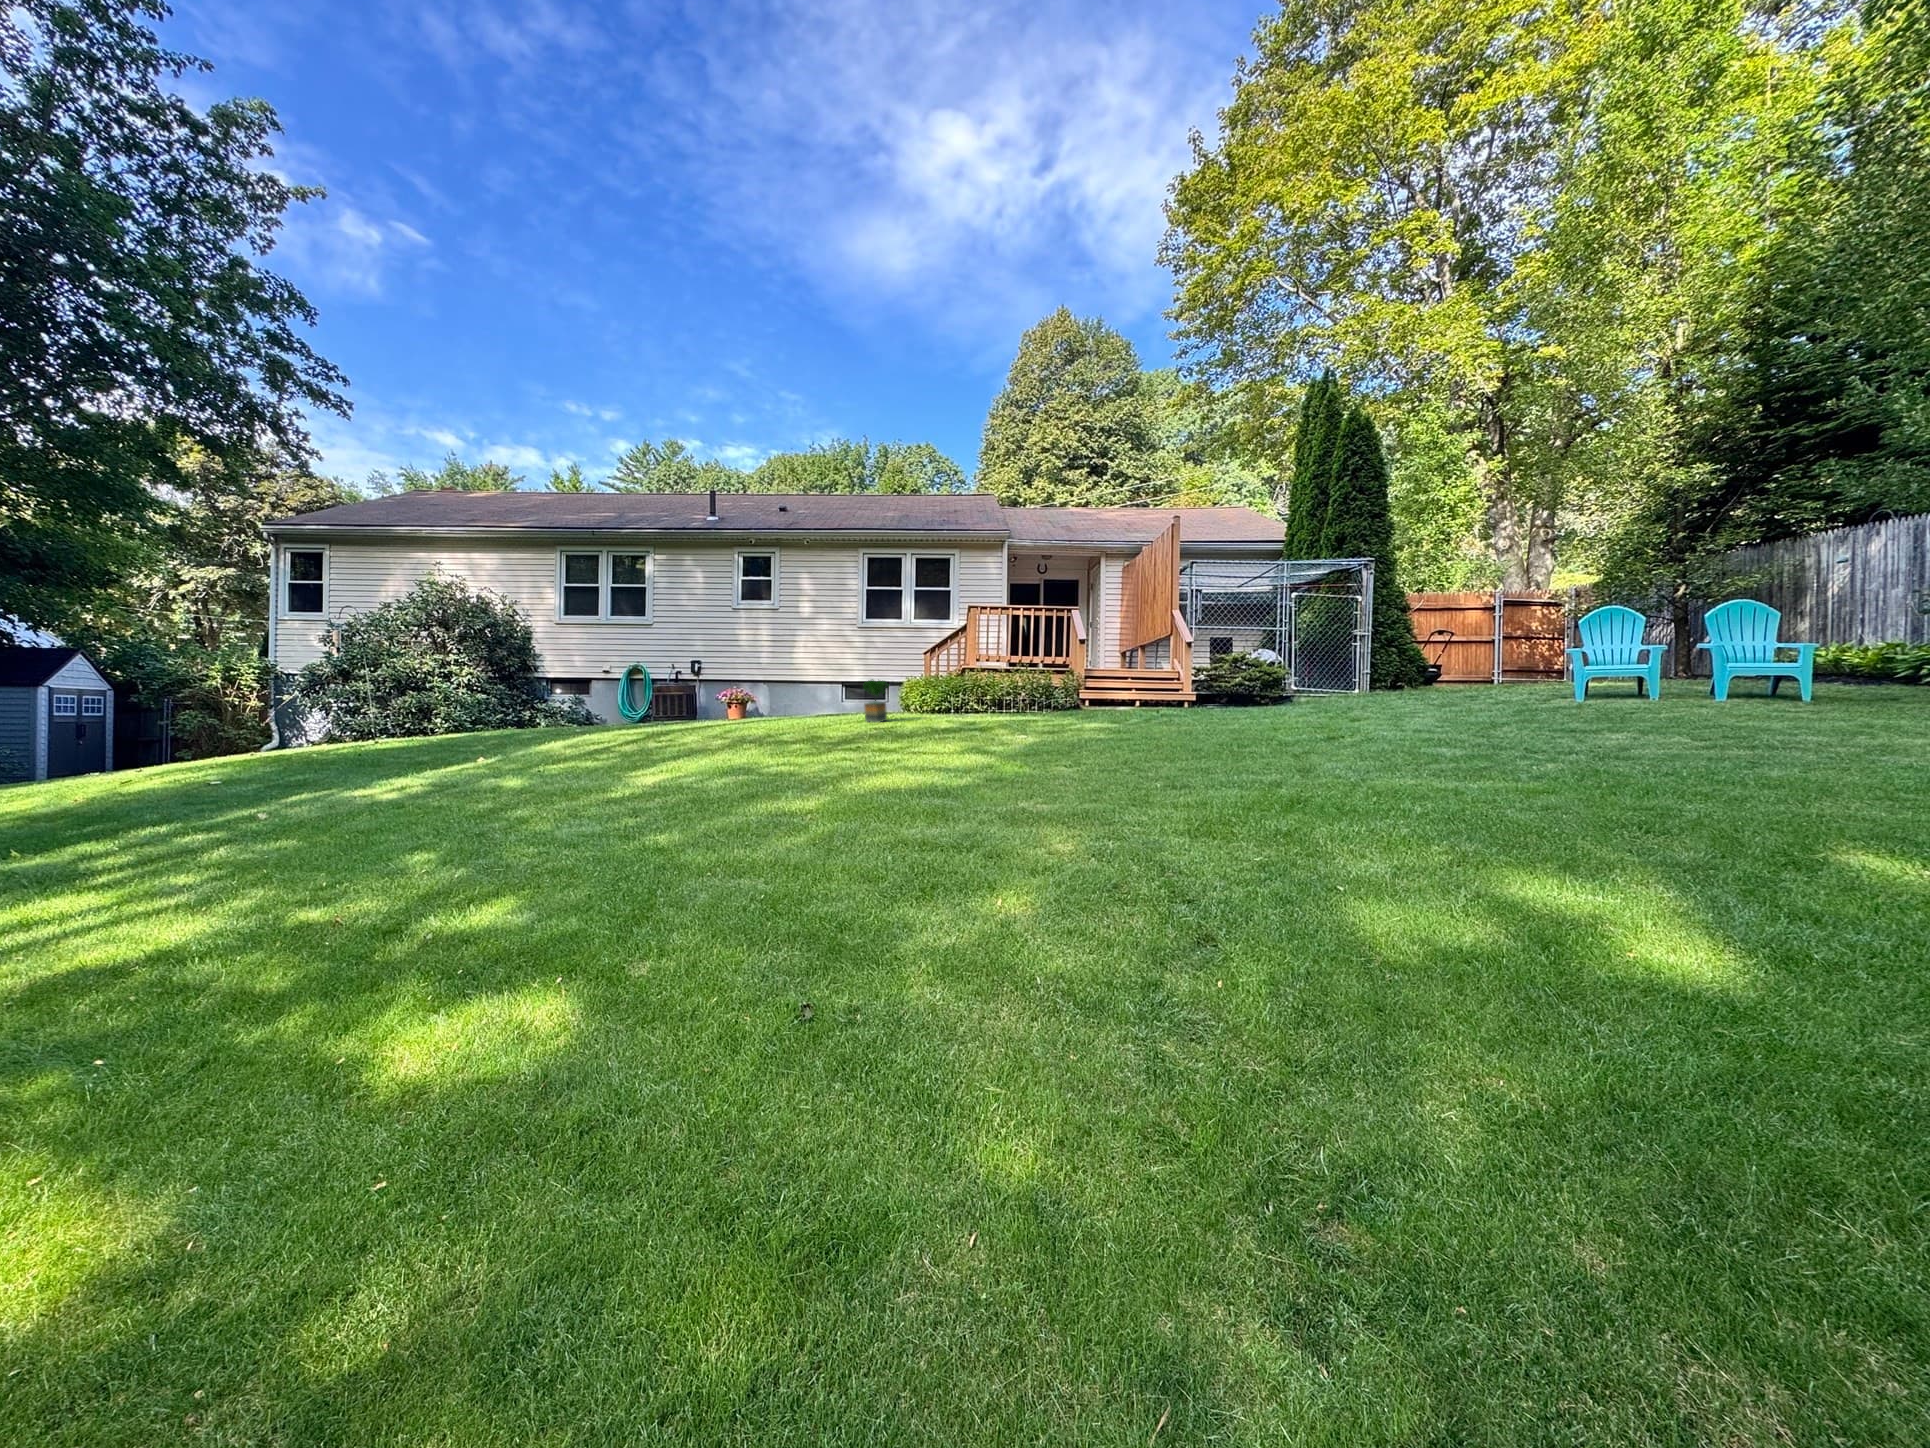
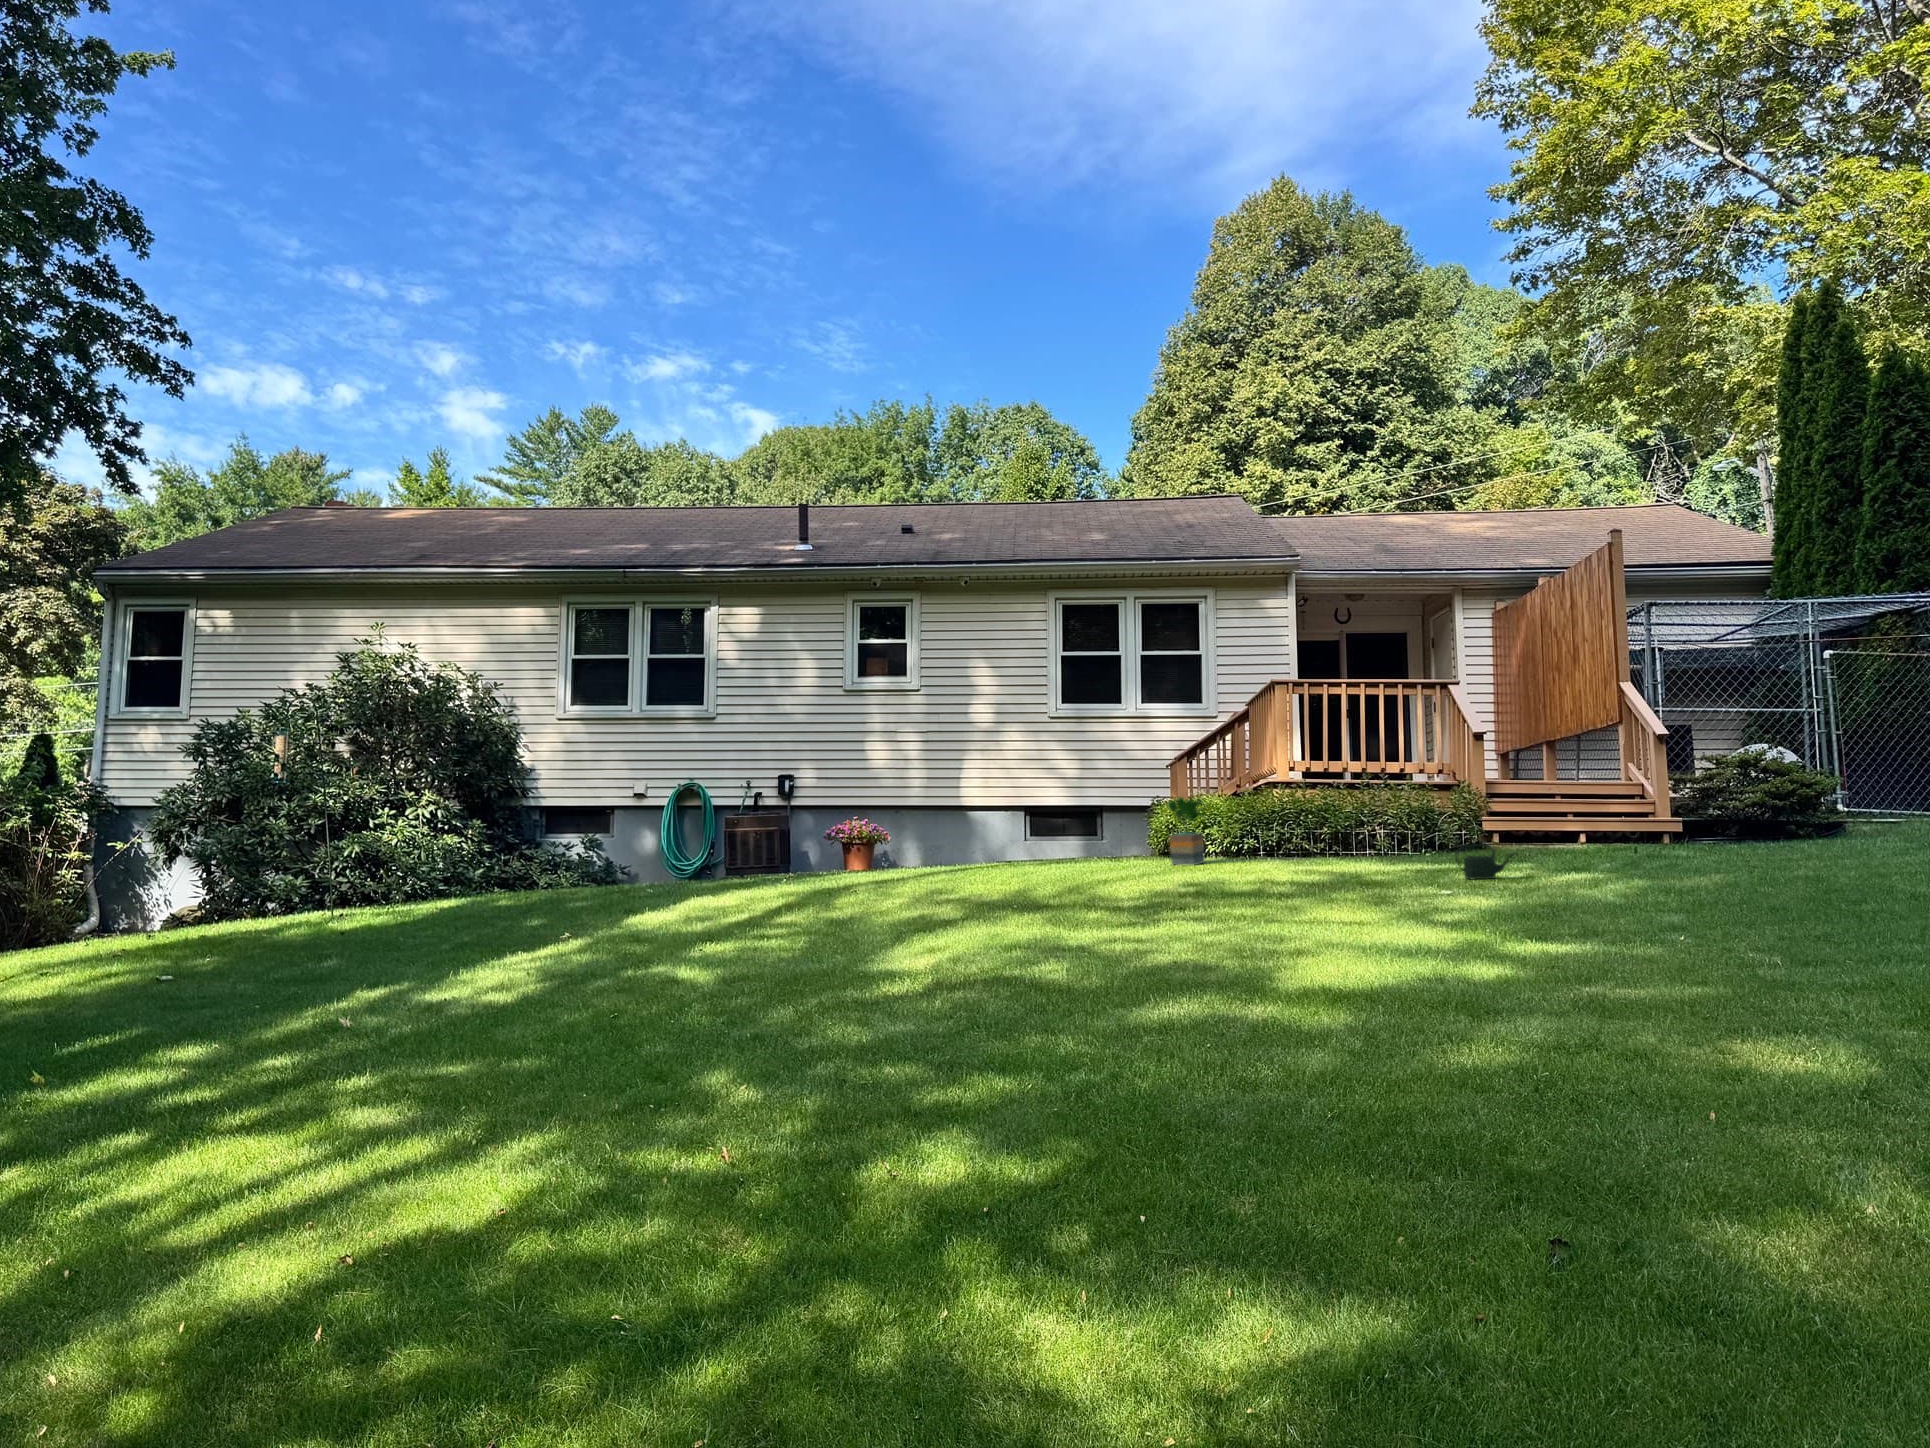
watering can: none [1008,716,1046,739] -> present [1455,844,1515,879]

